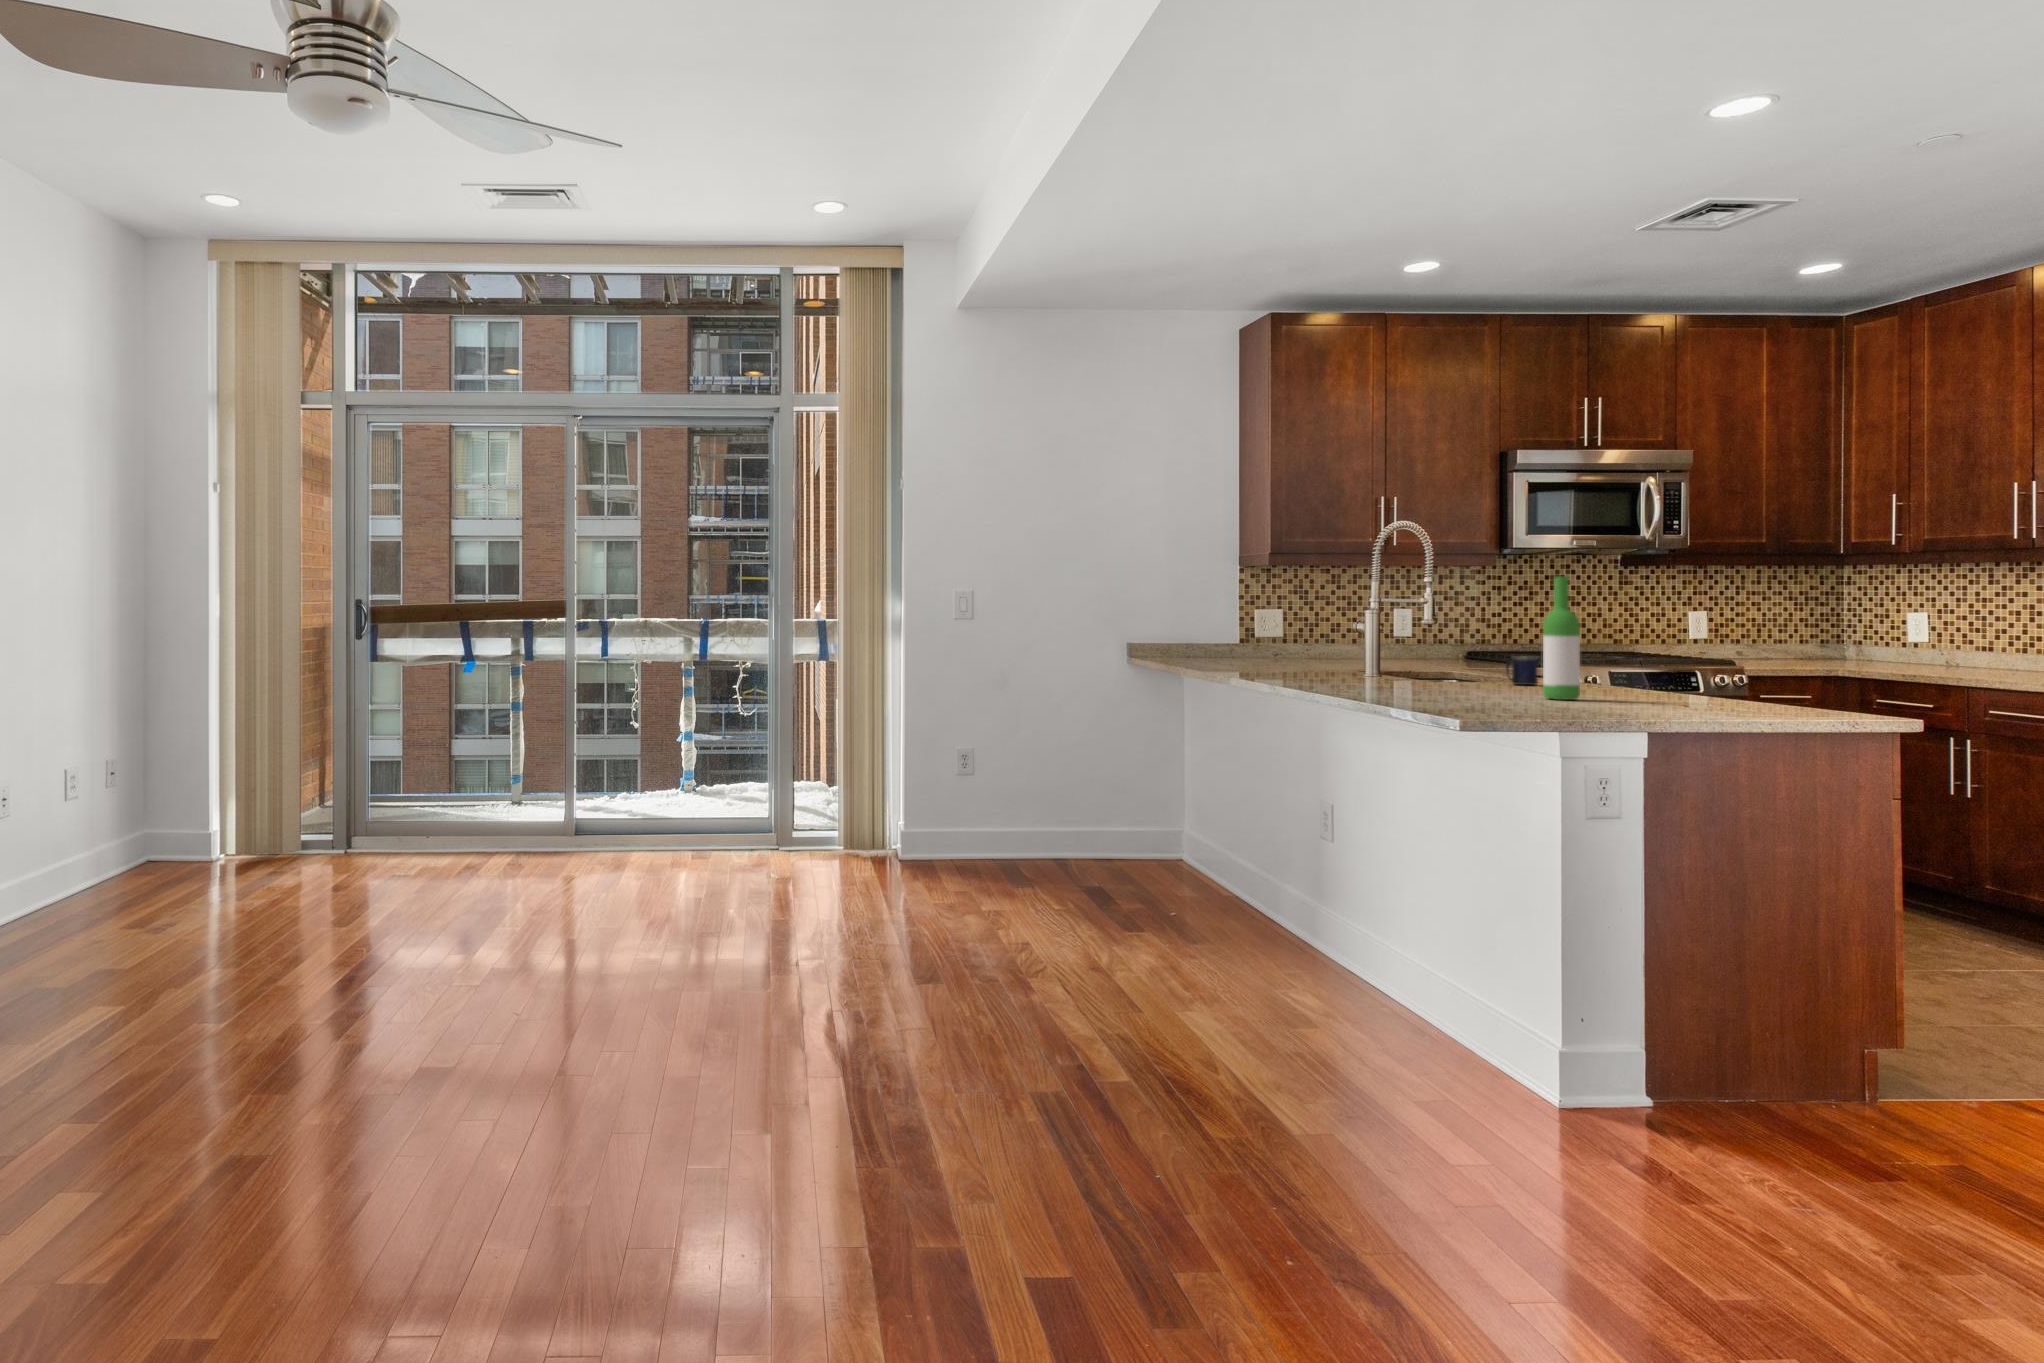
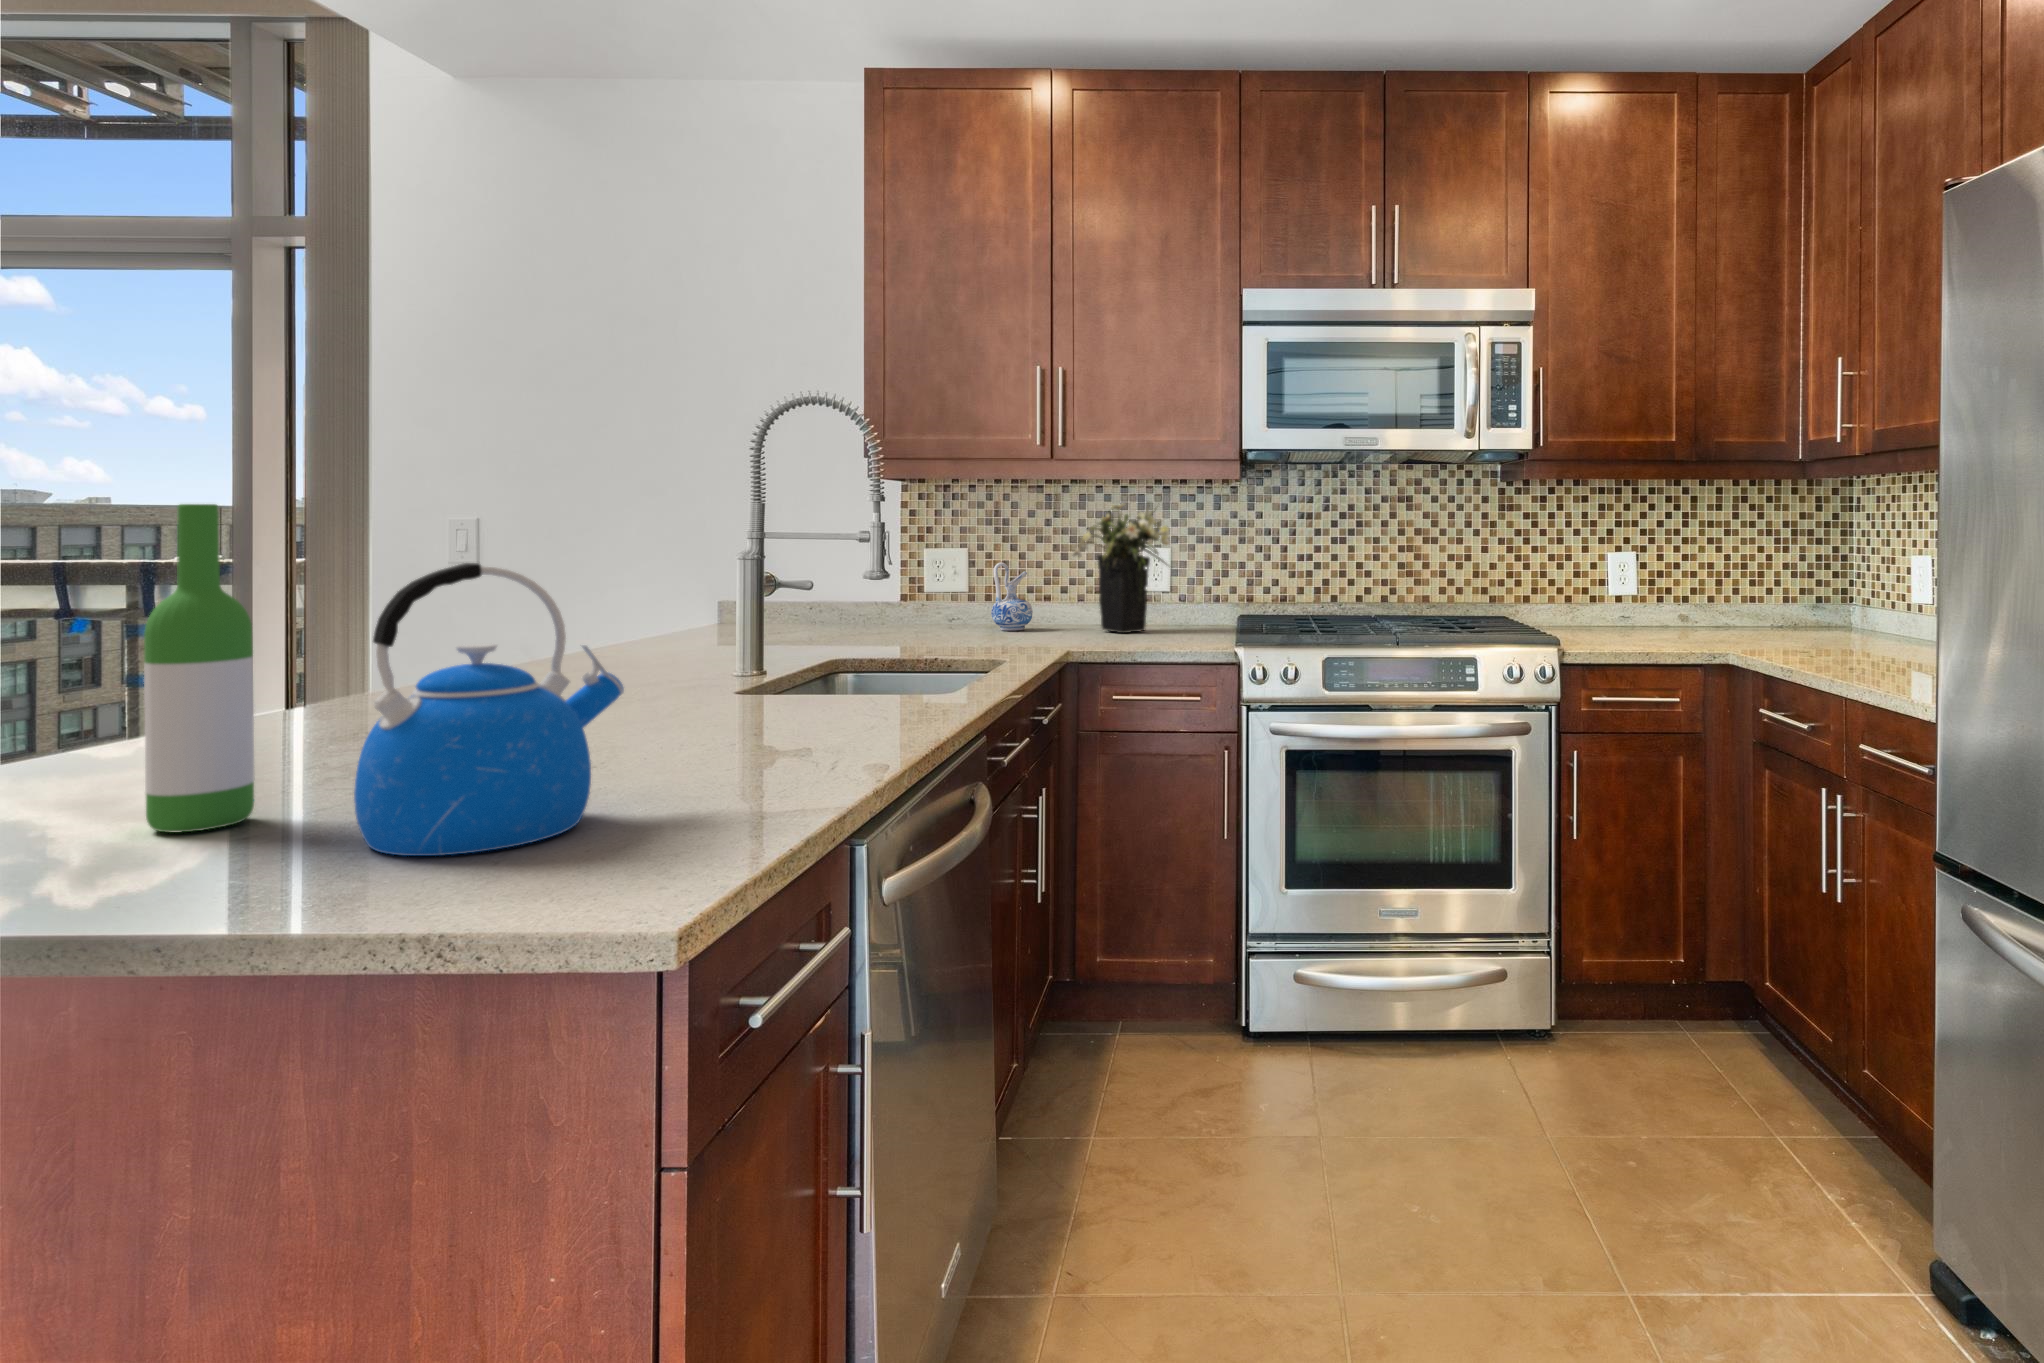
flower arrangement: none [1367,578,1441,663] -> present [1073,503,1171,633]
kettle: none [1627,599,1718,704] -> present [354,563,624,856]
ceramic pitcher: none [1310,618,1338,661] -> present [991,563,1033,630]
mug: present [1506,656,1538,685] -> none [712,663,780,727]

